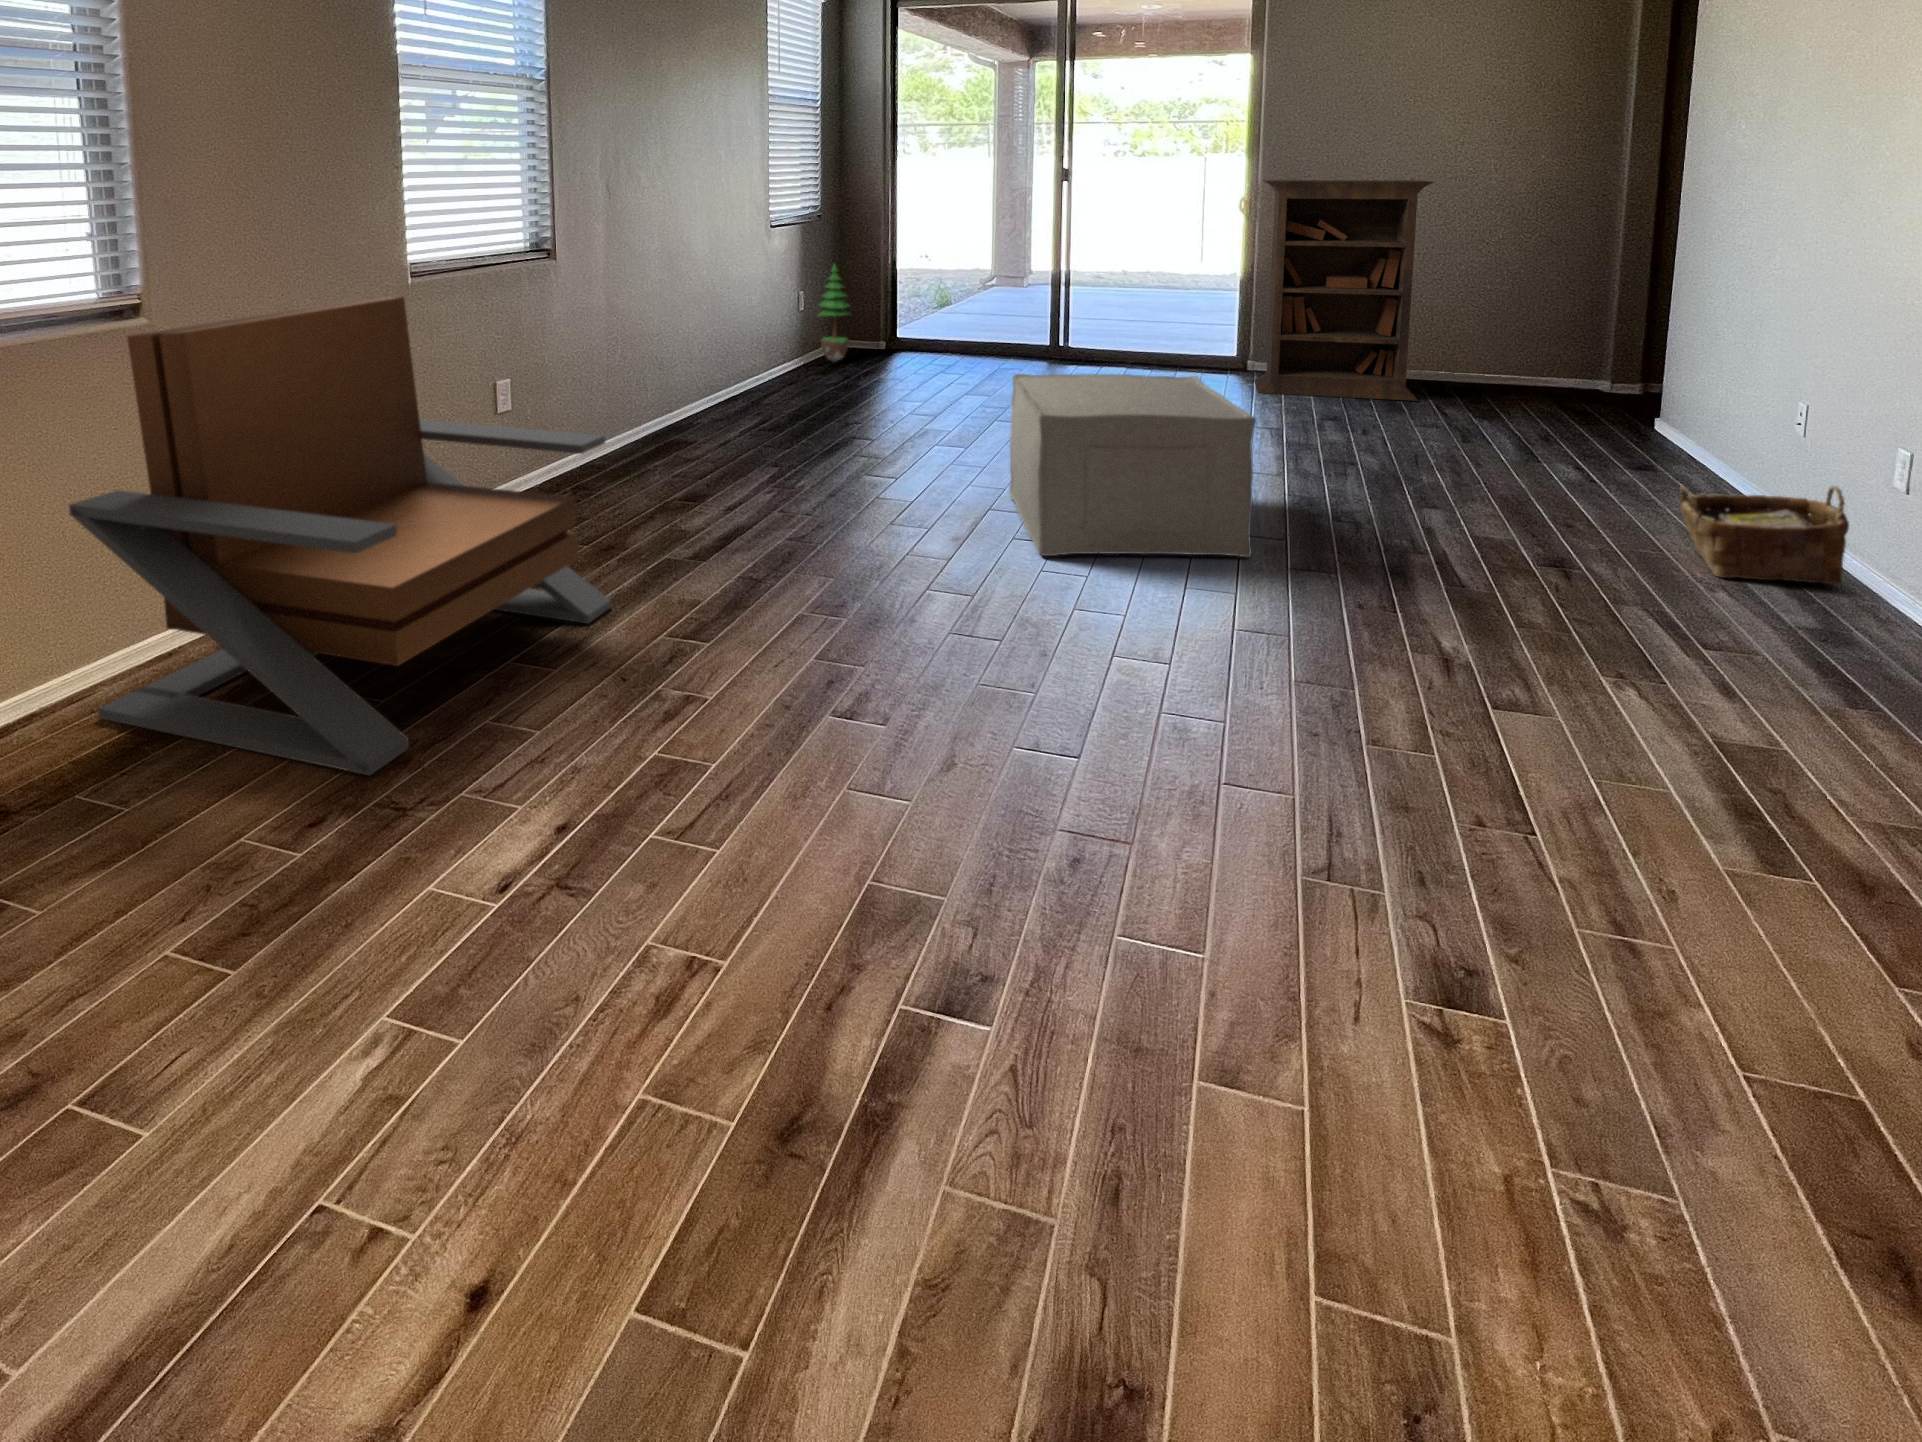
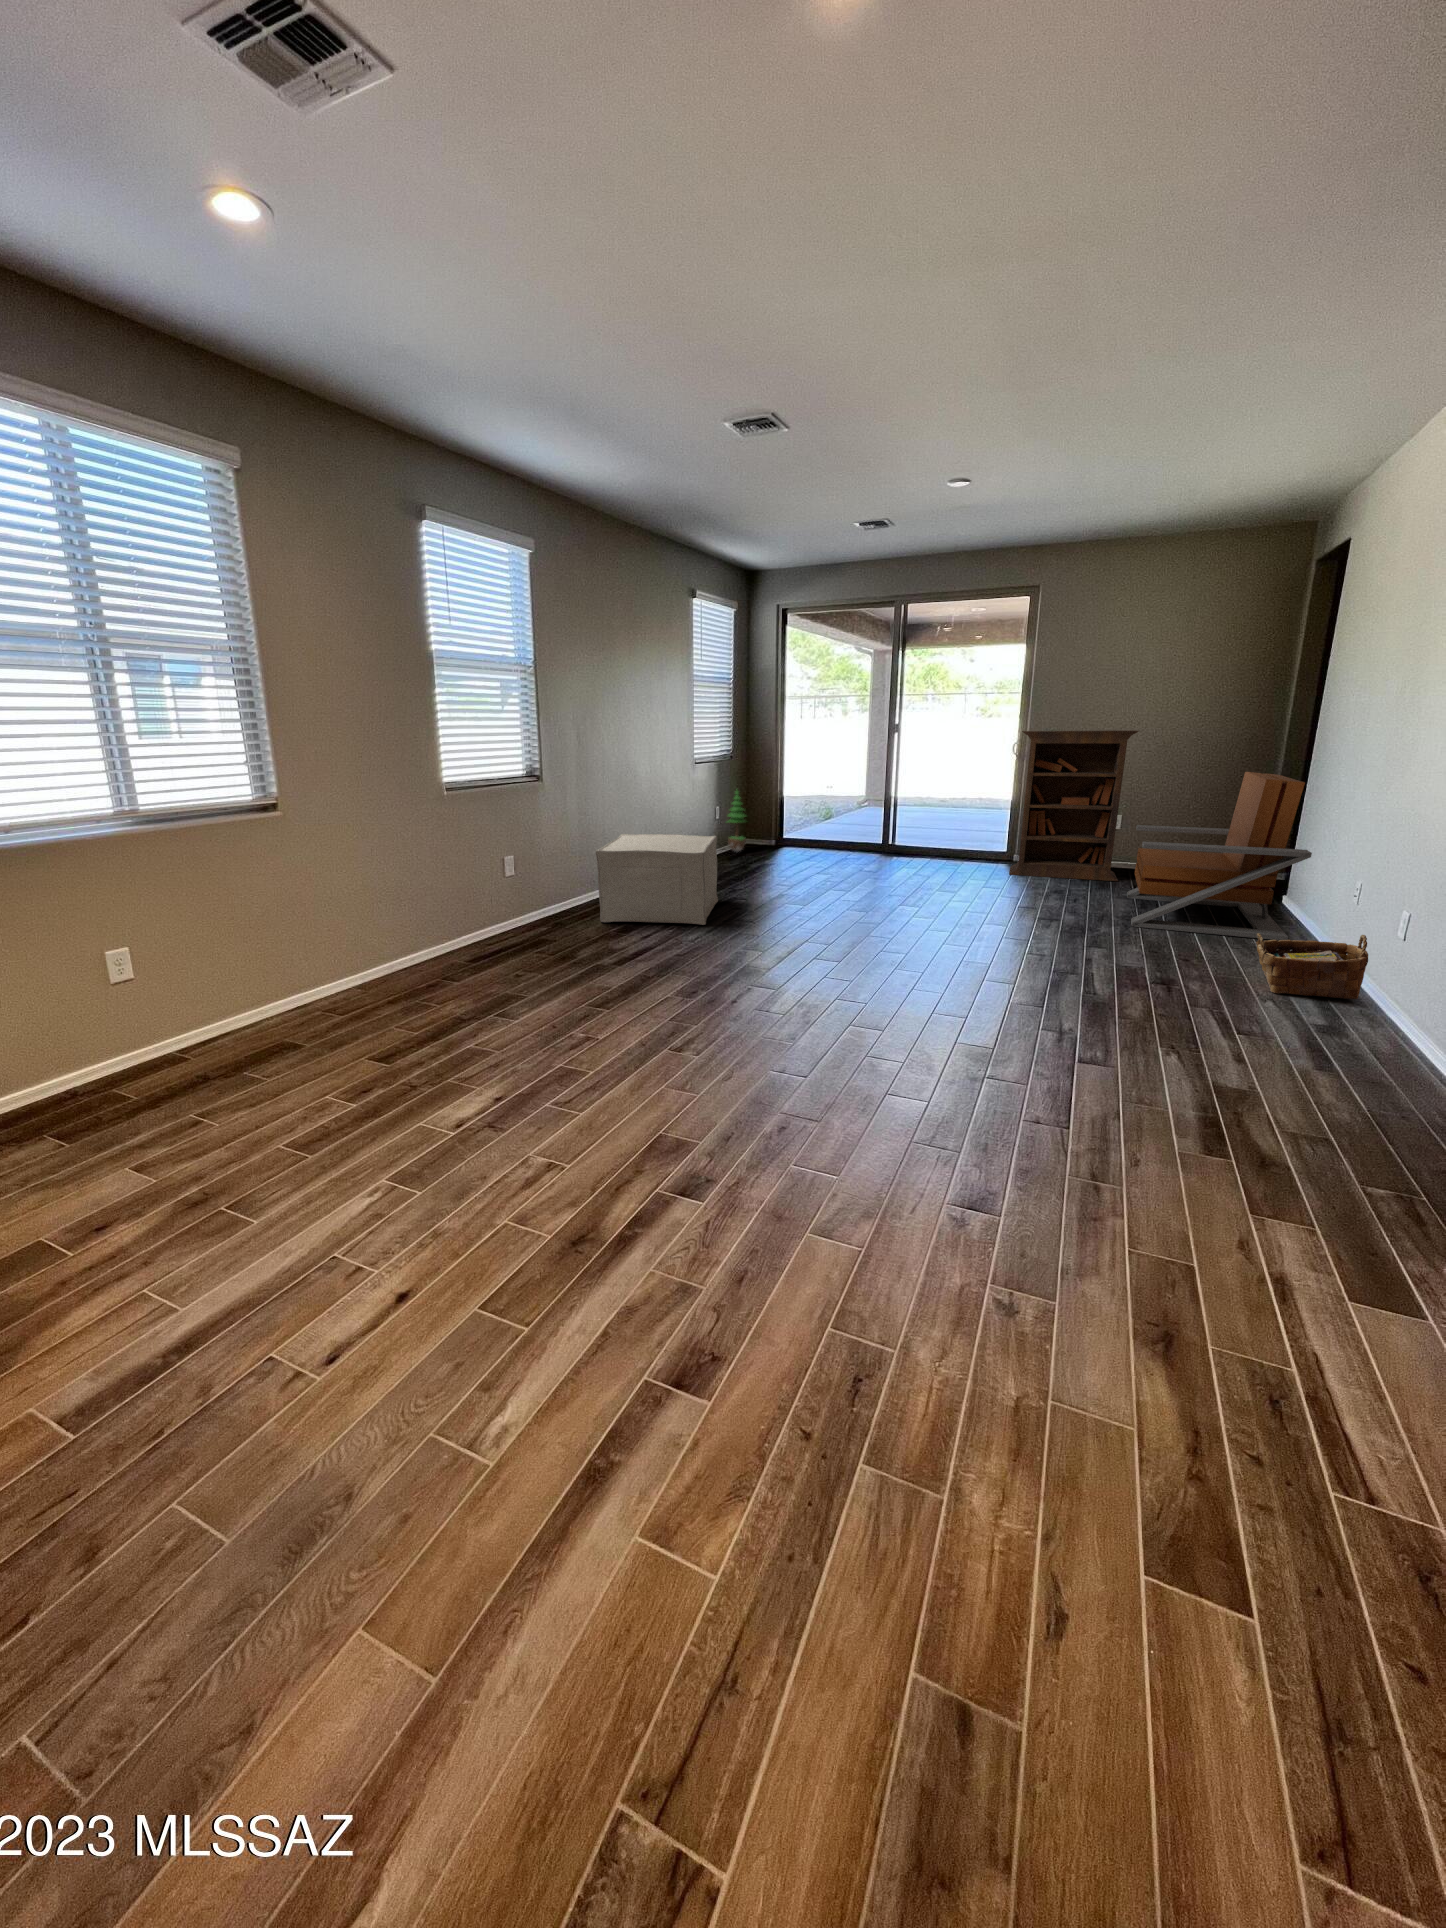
lounge chair: present [69,297,611,775] -> present [1127,772,1312,940]
ottoman: present [1010,374,1256,557] -> present [596,834,718,925]

